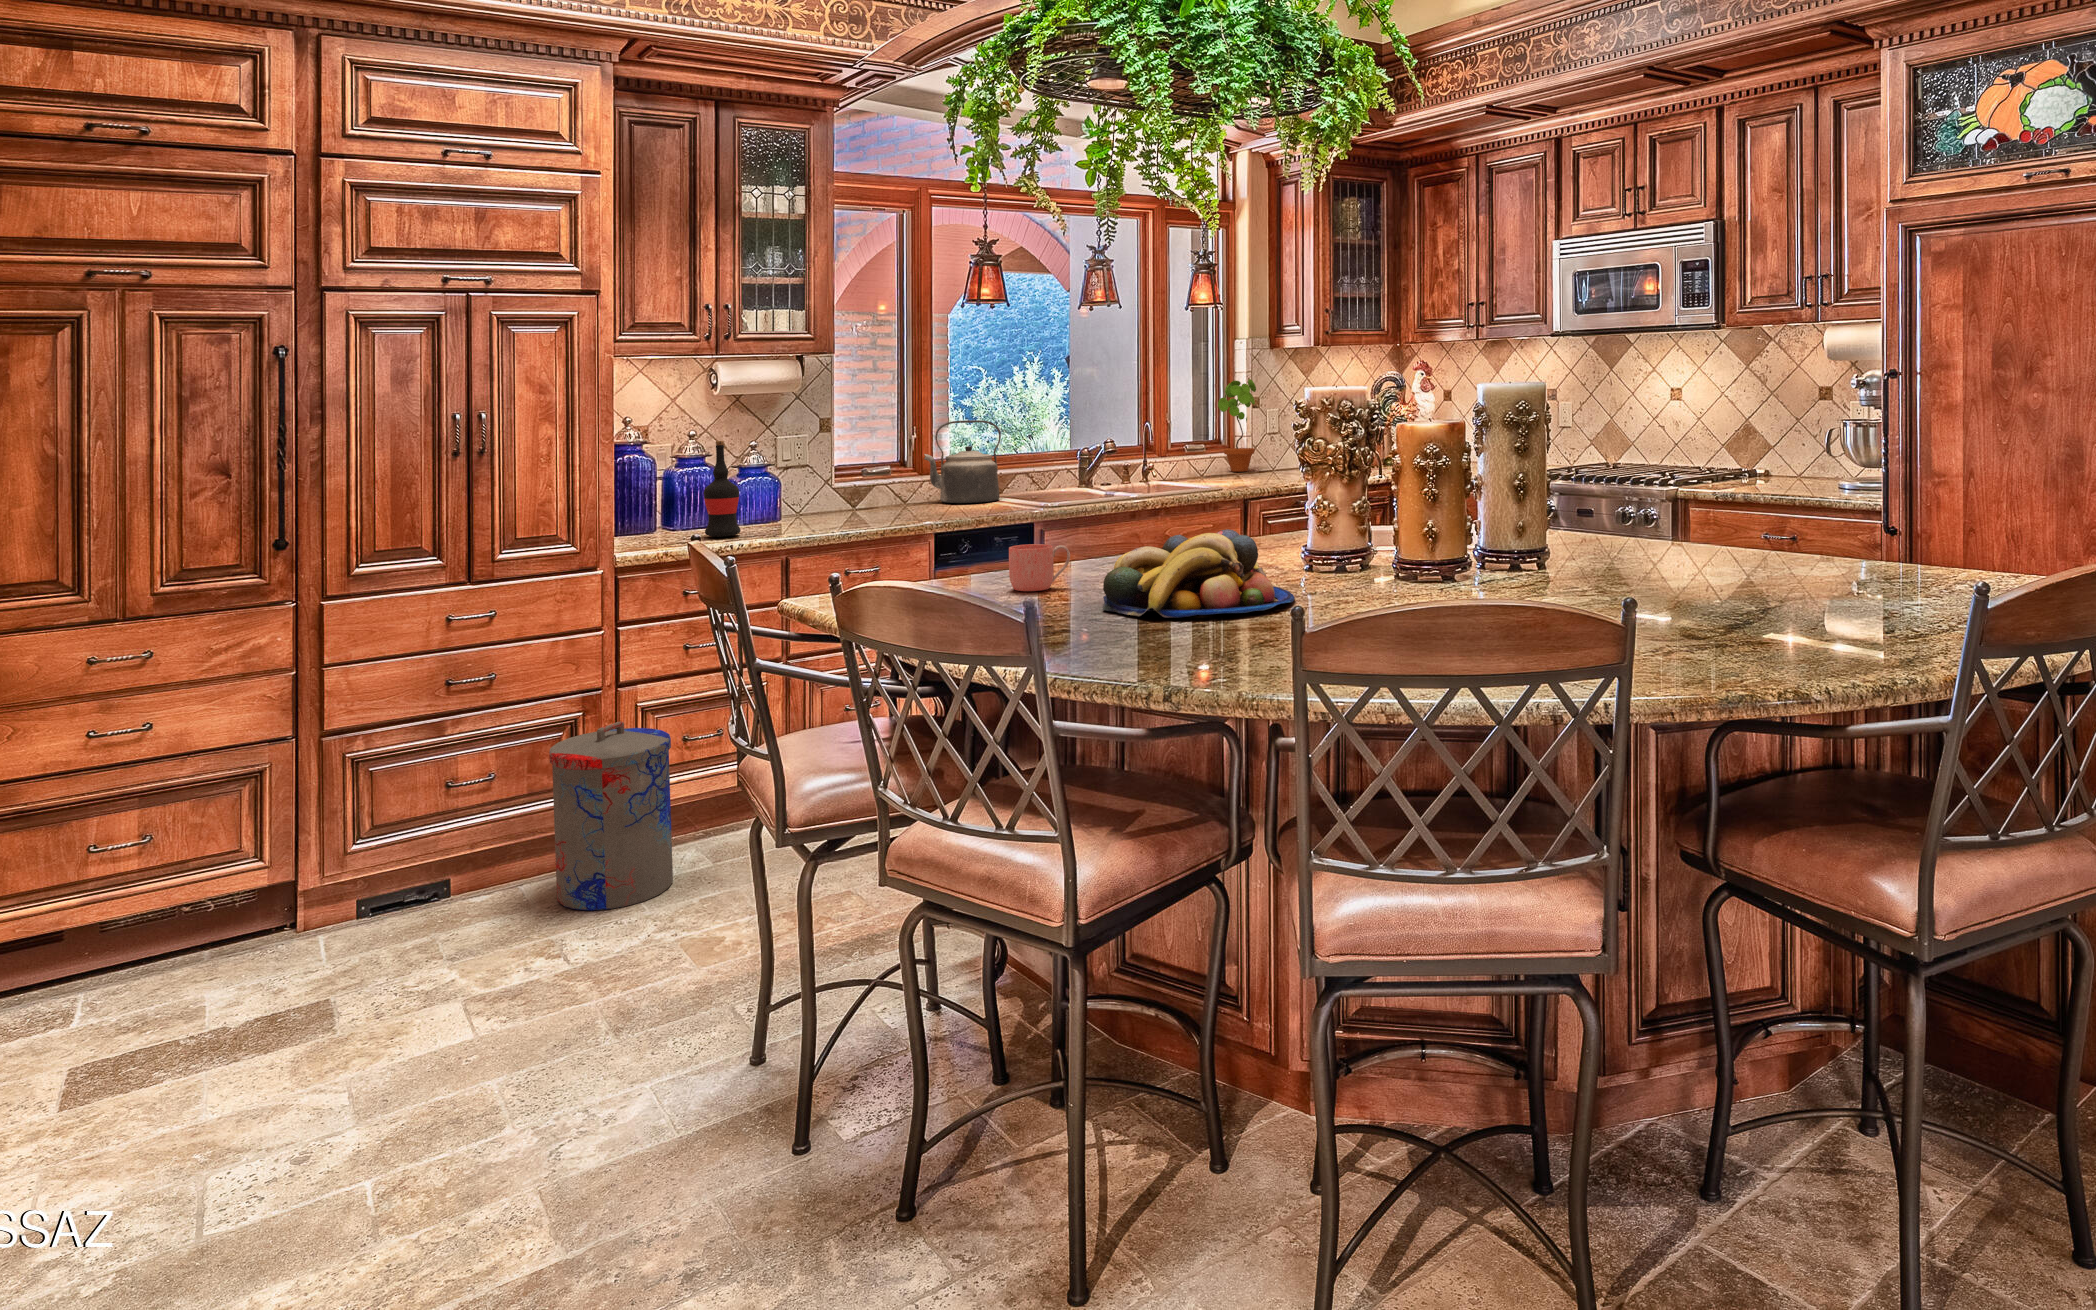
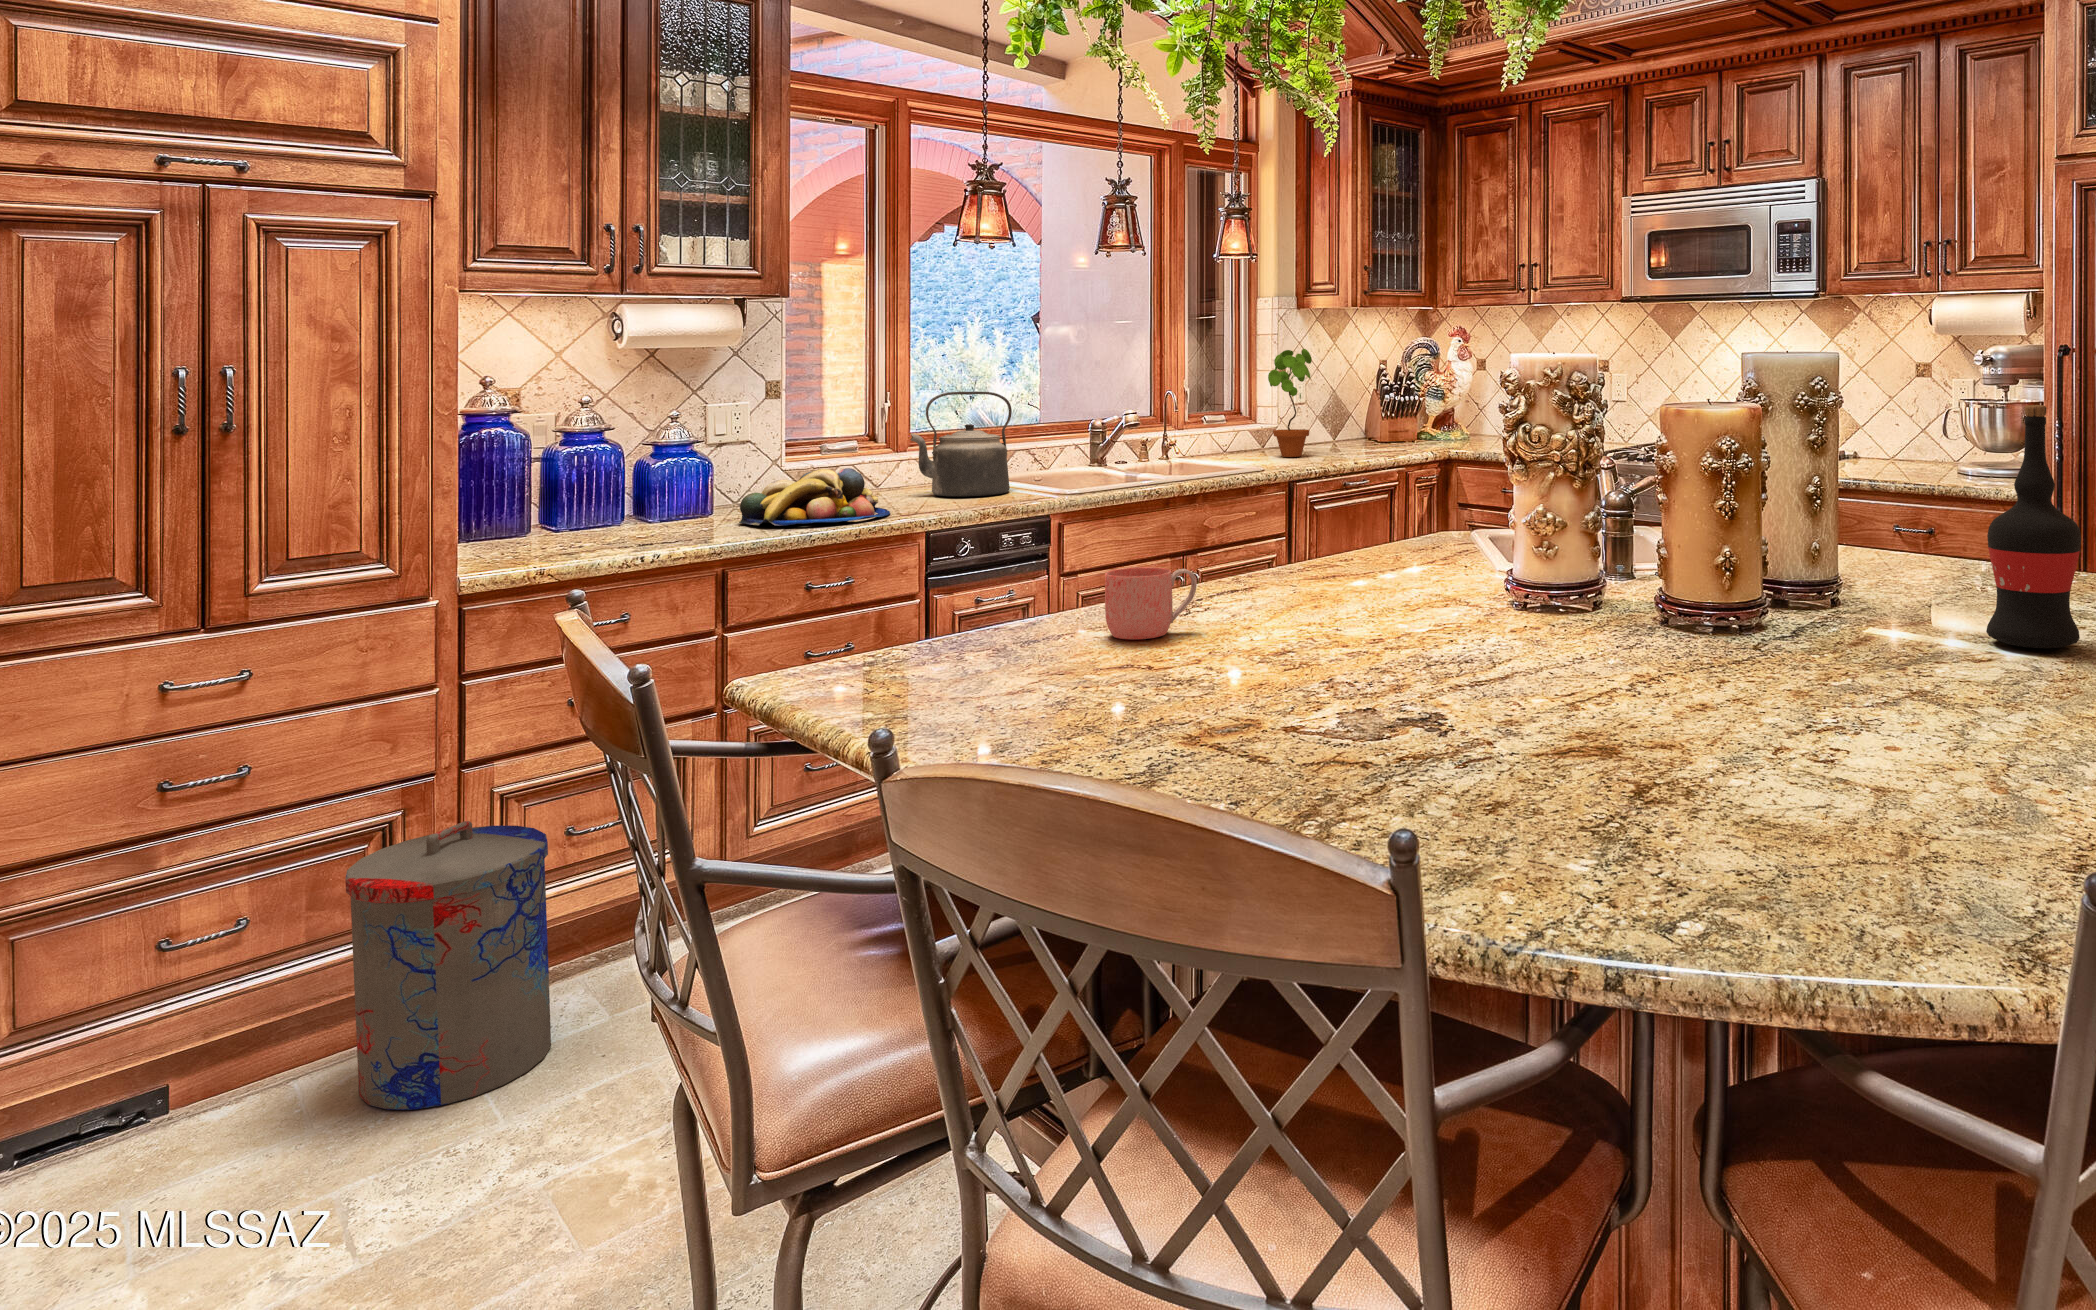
wine bottle: present [703,441,741,537] -> present [1986,405,2081,648]
fruit bowl: present [1102,529,1295,618] -> present [739,468,890,526]

